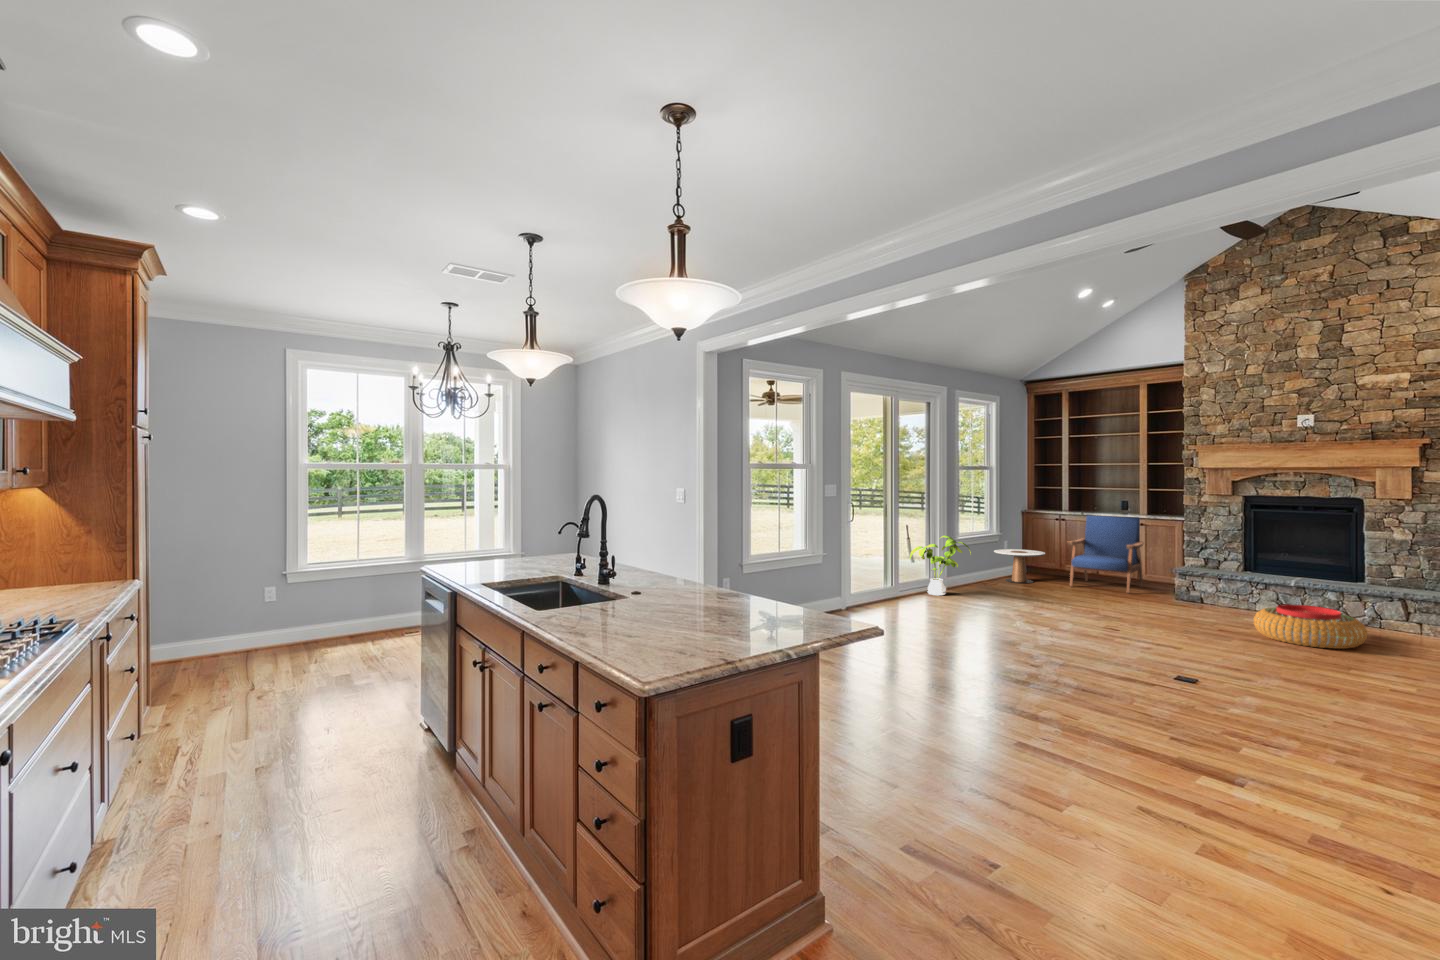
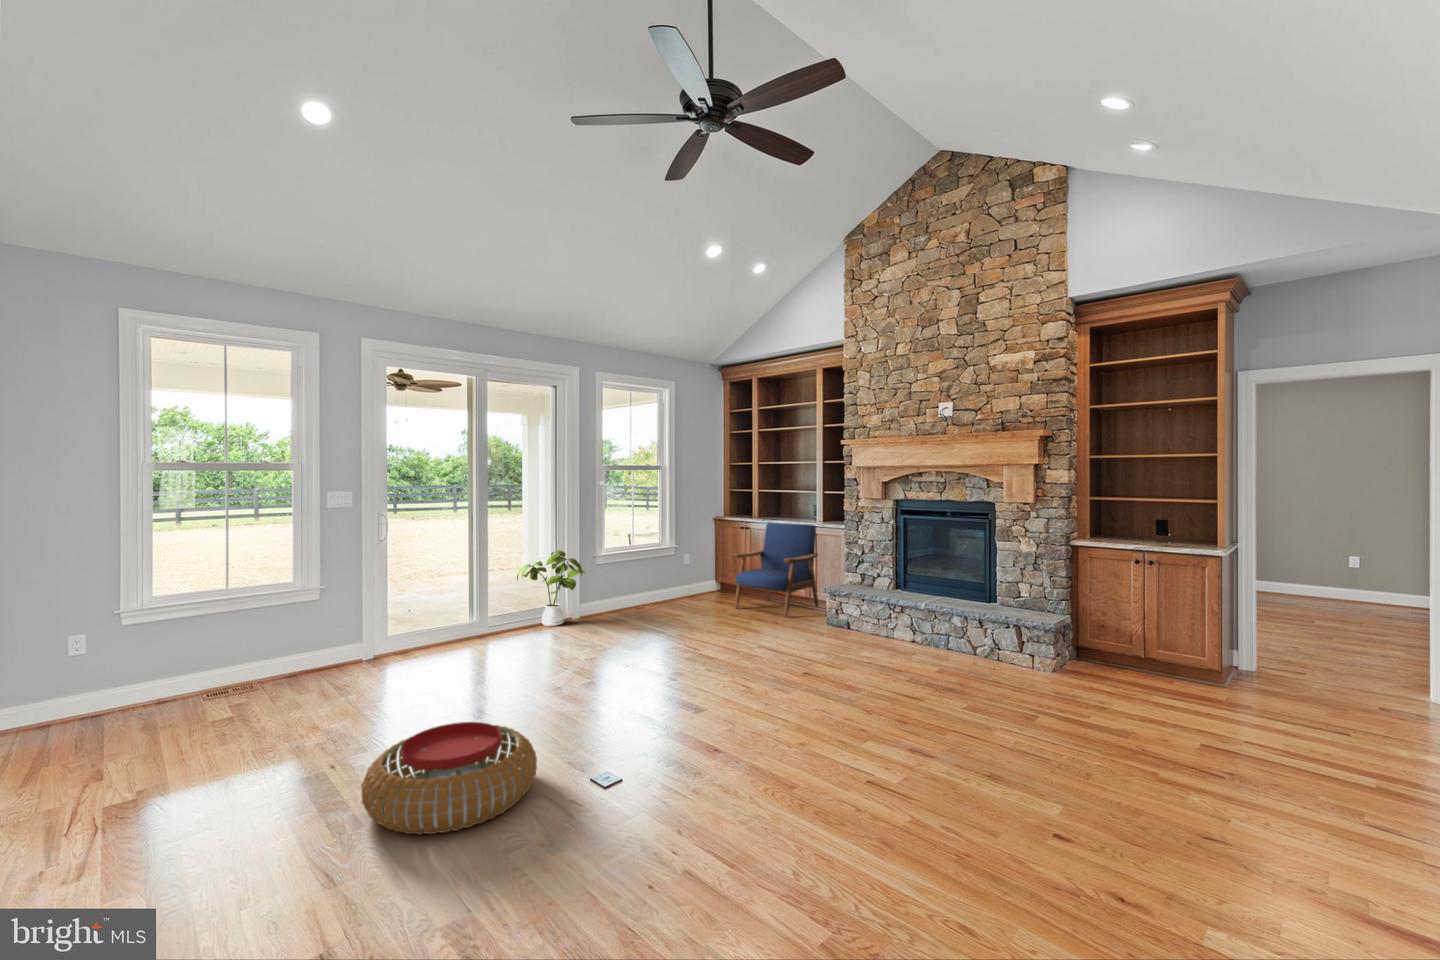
side table: present [994,549,1045,583] -> none [662,563,718,605]
pouf: present [1254,604,1367,649] -> present [361,722,537,835]

